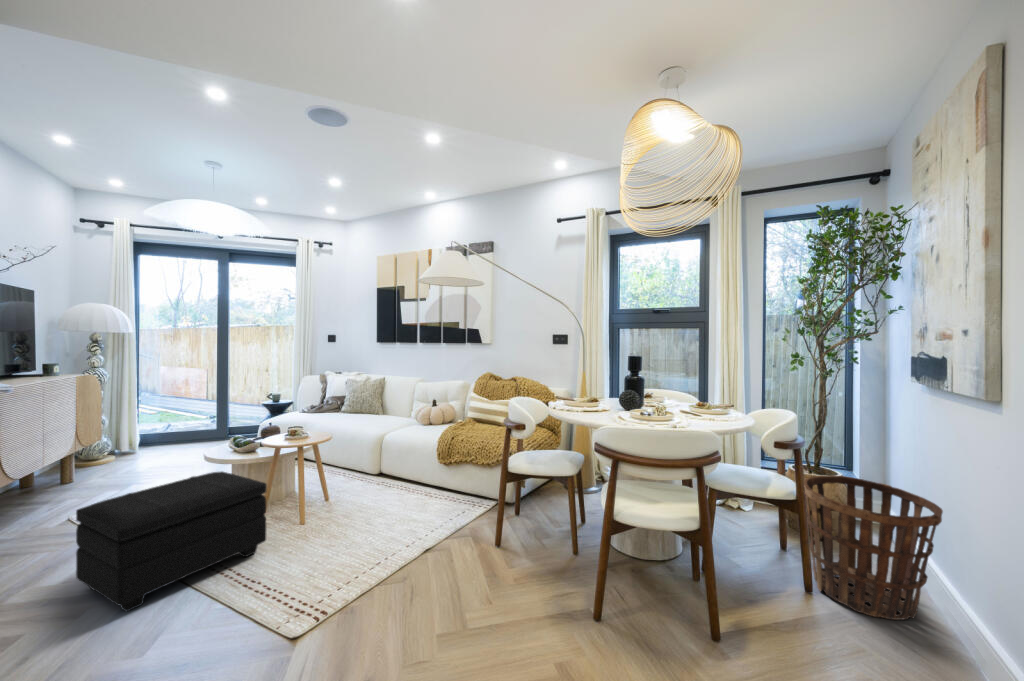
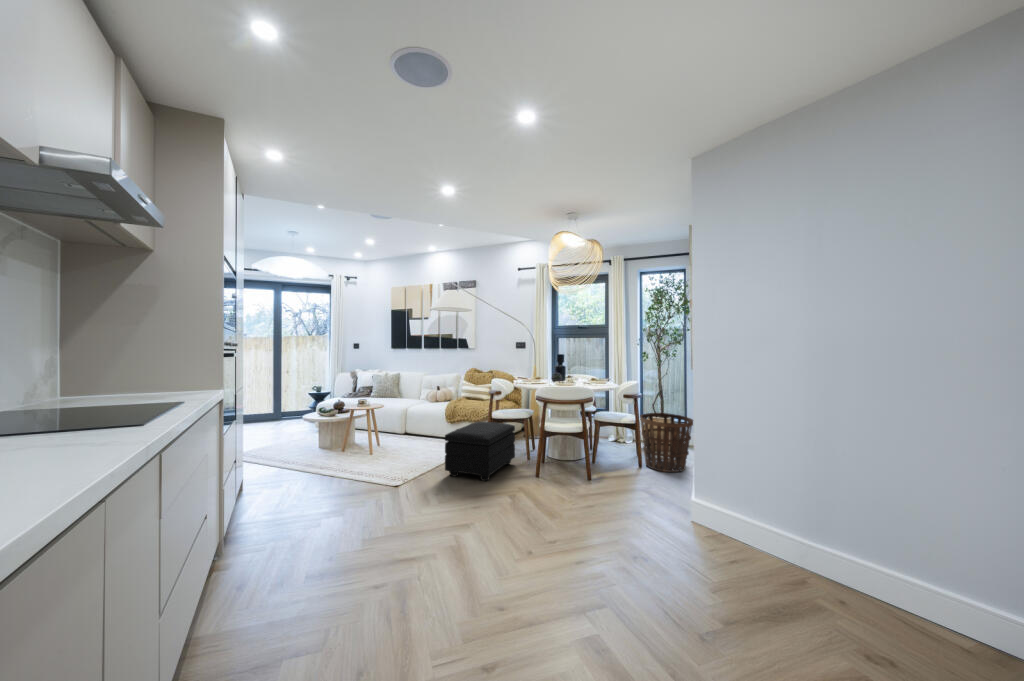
footstool: present [76,472,267,611] -> present [445,422,515,481]

